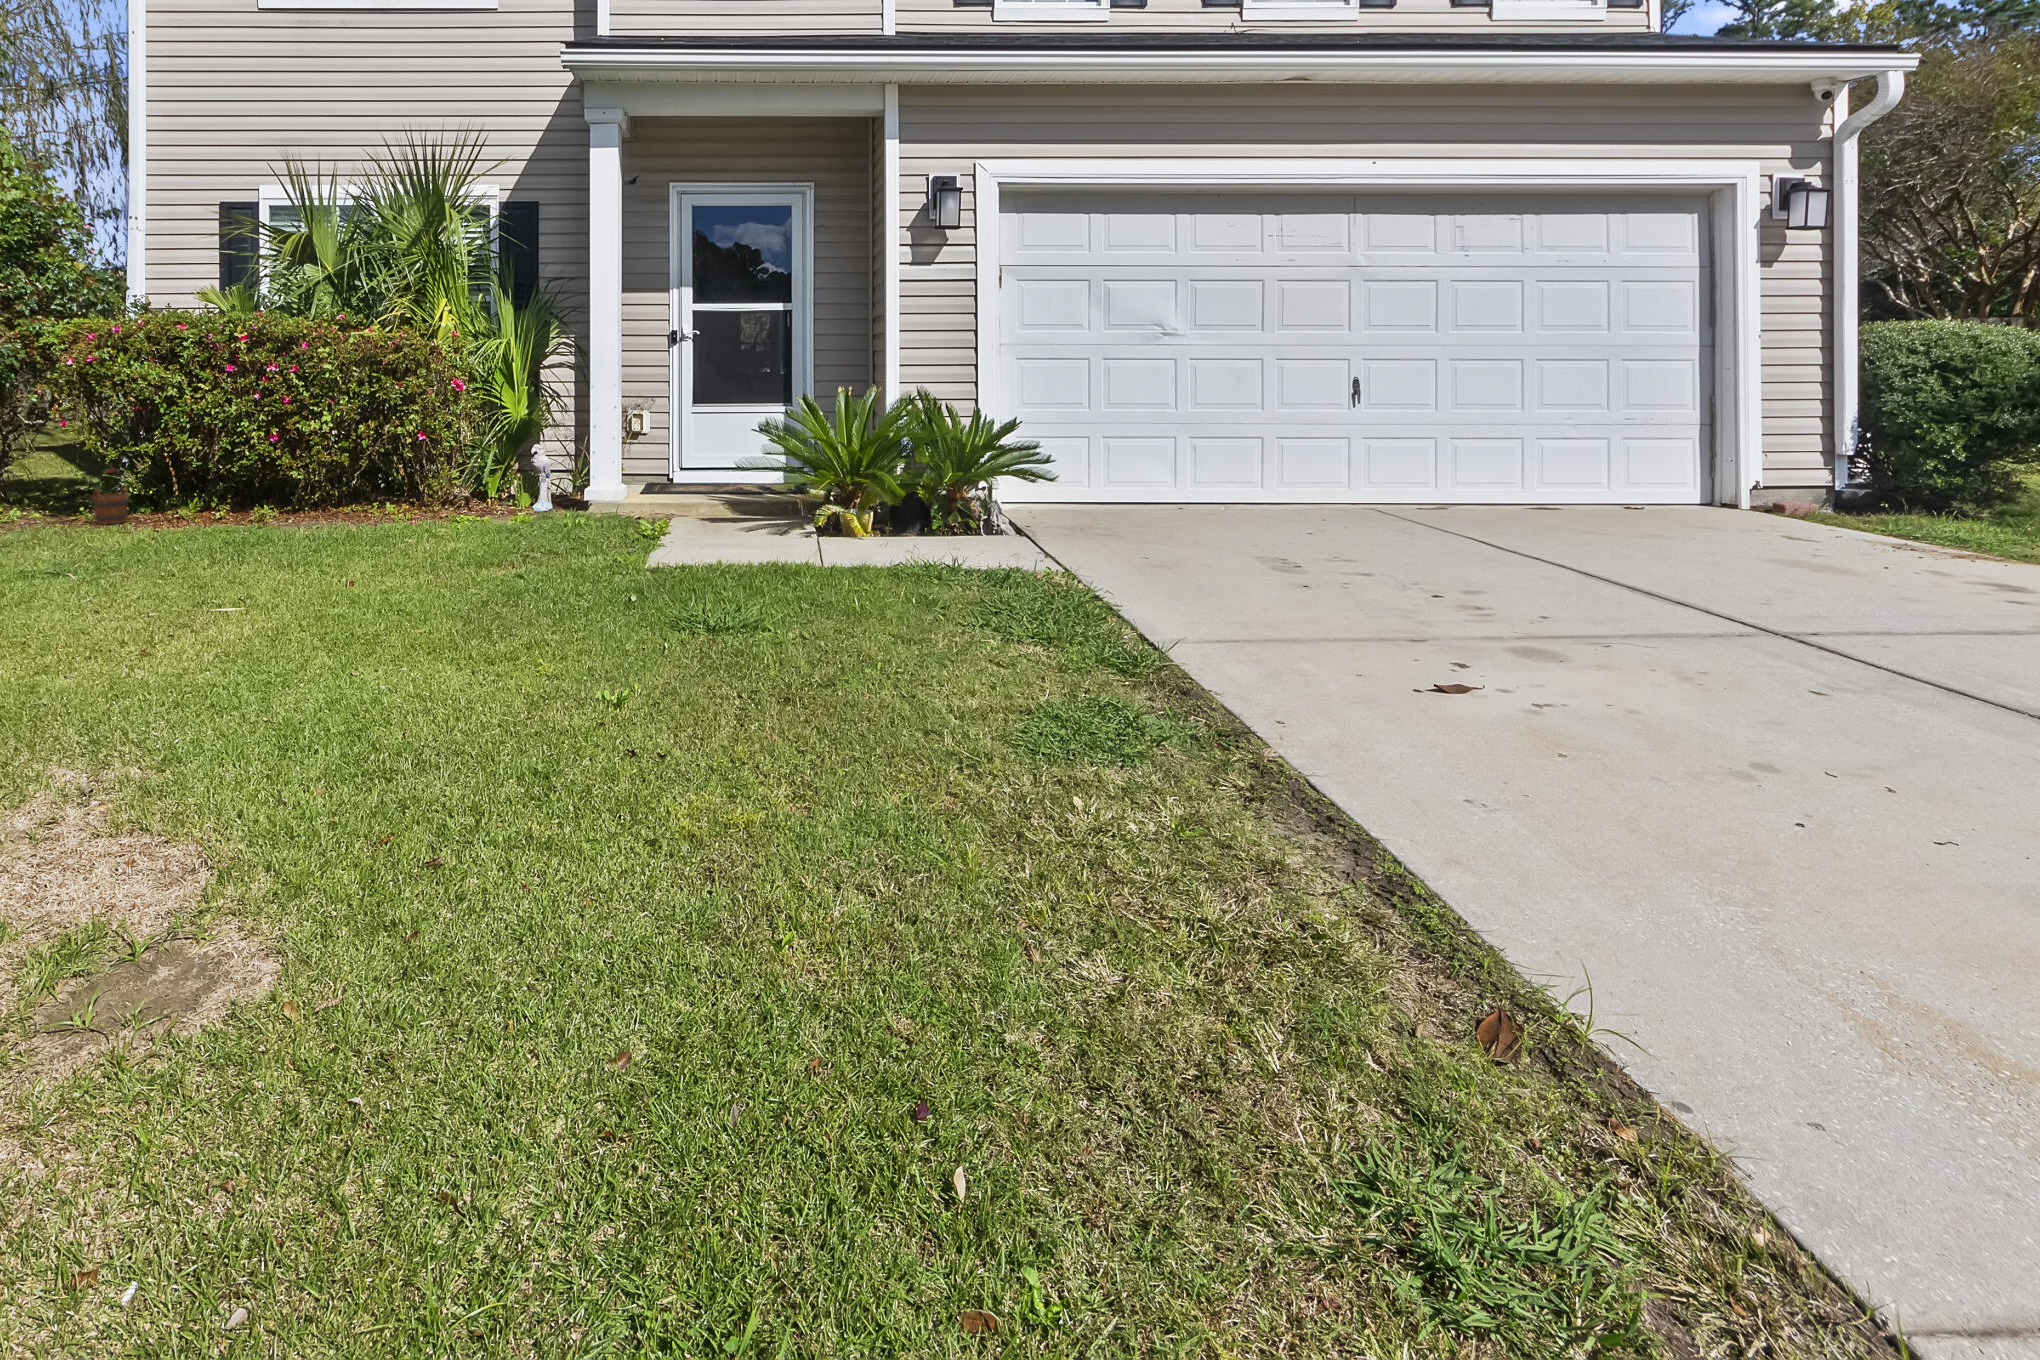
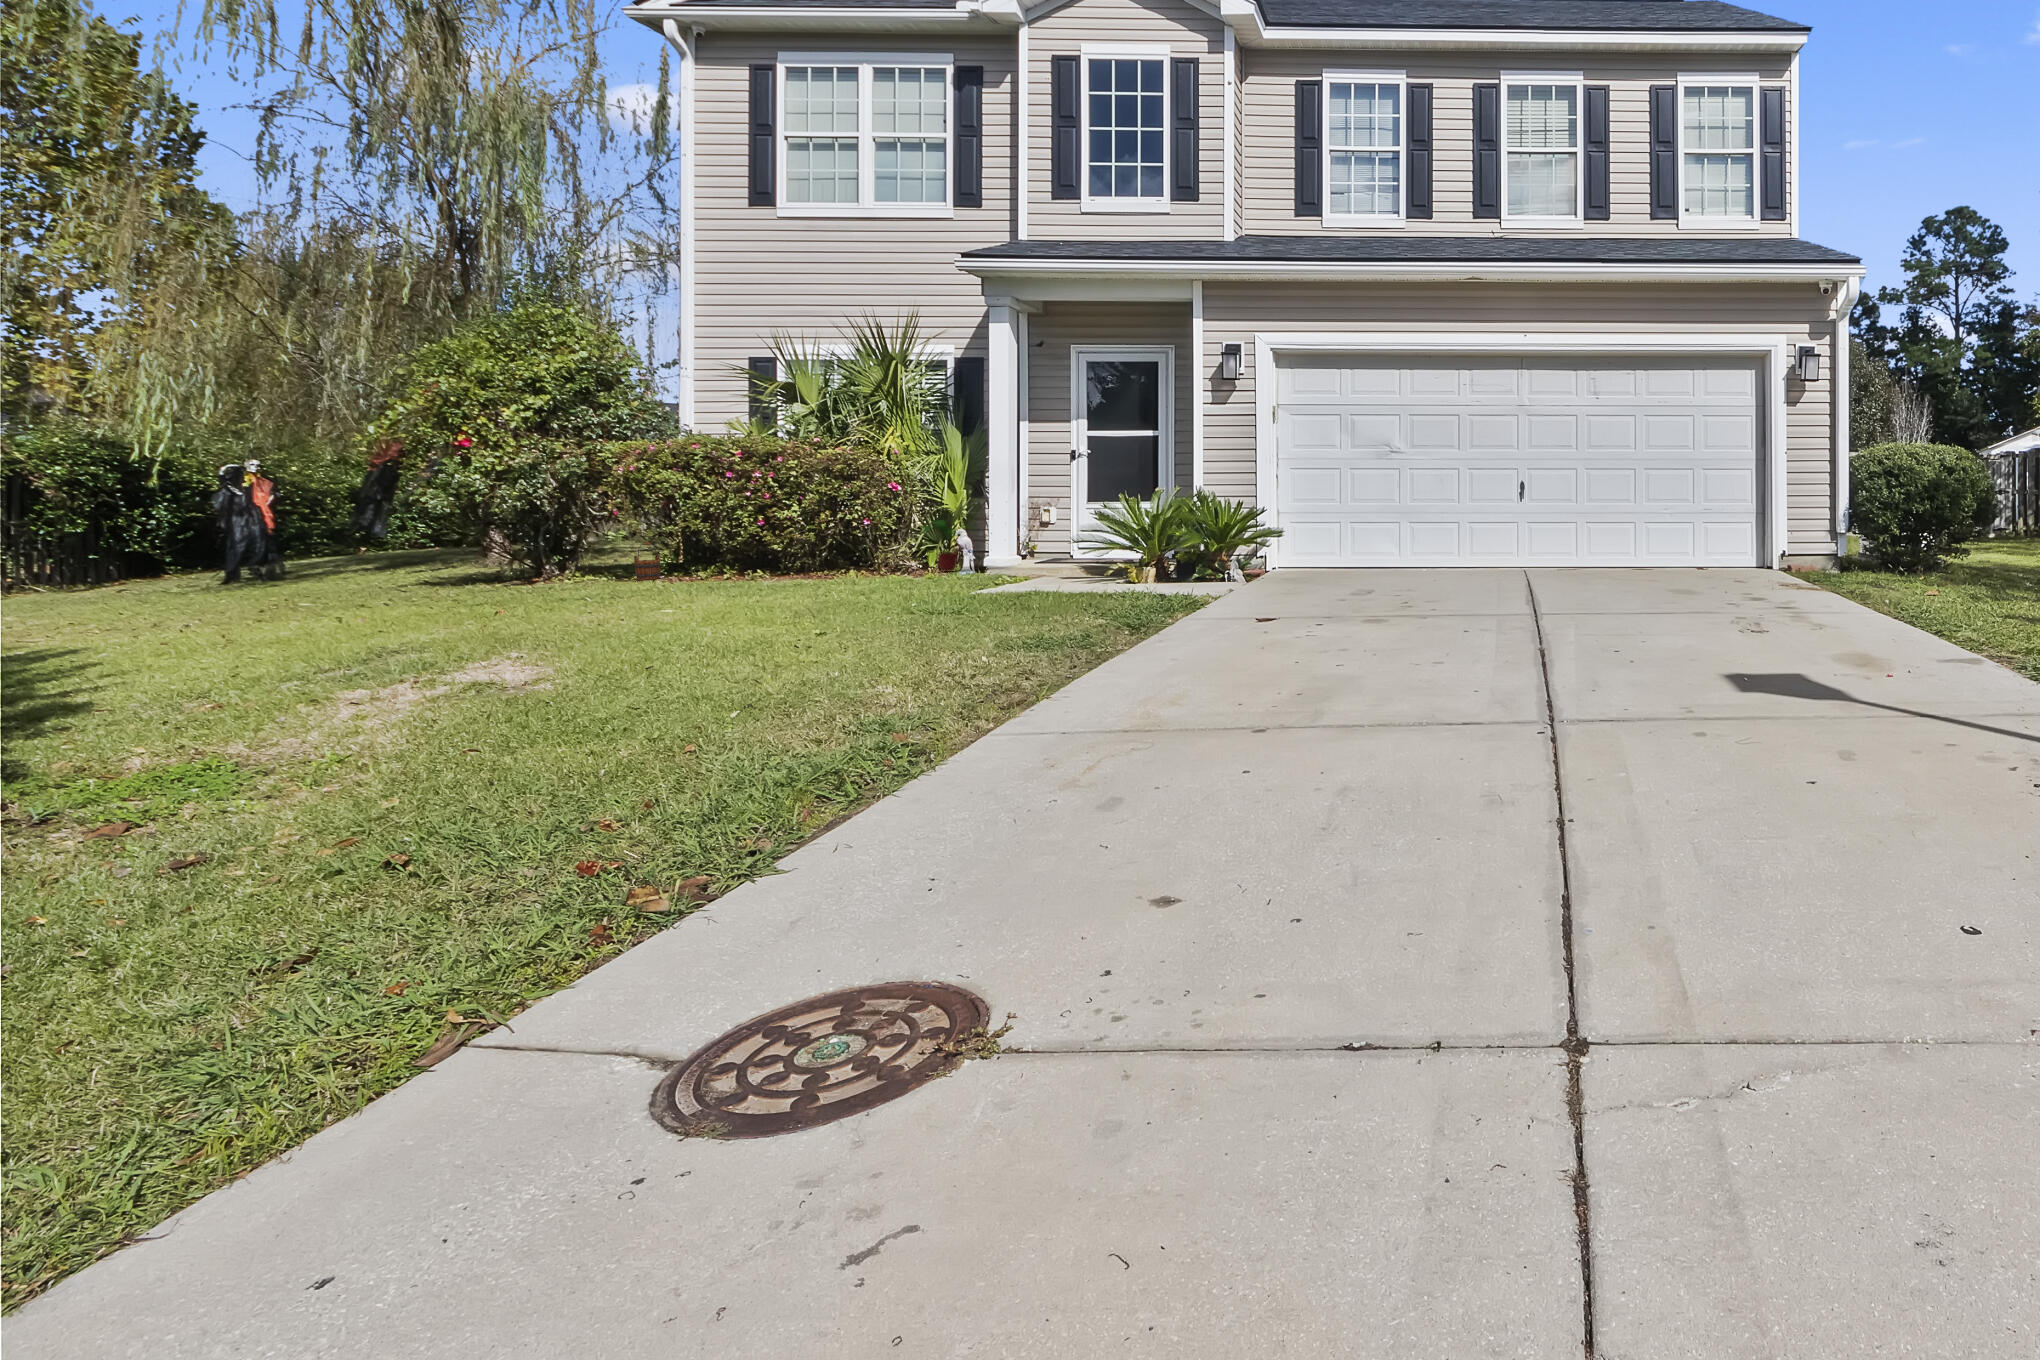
potted plant: none [489,432,573,509] -> present [923,520,960,572]

